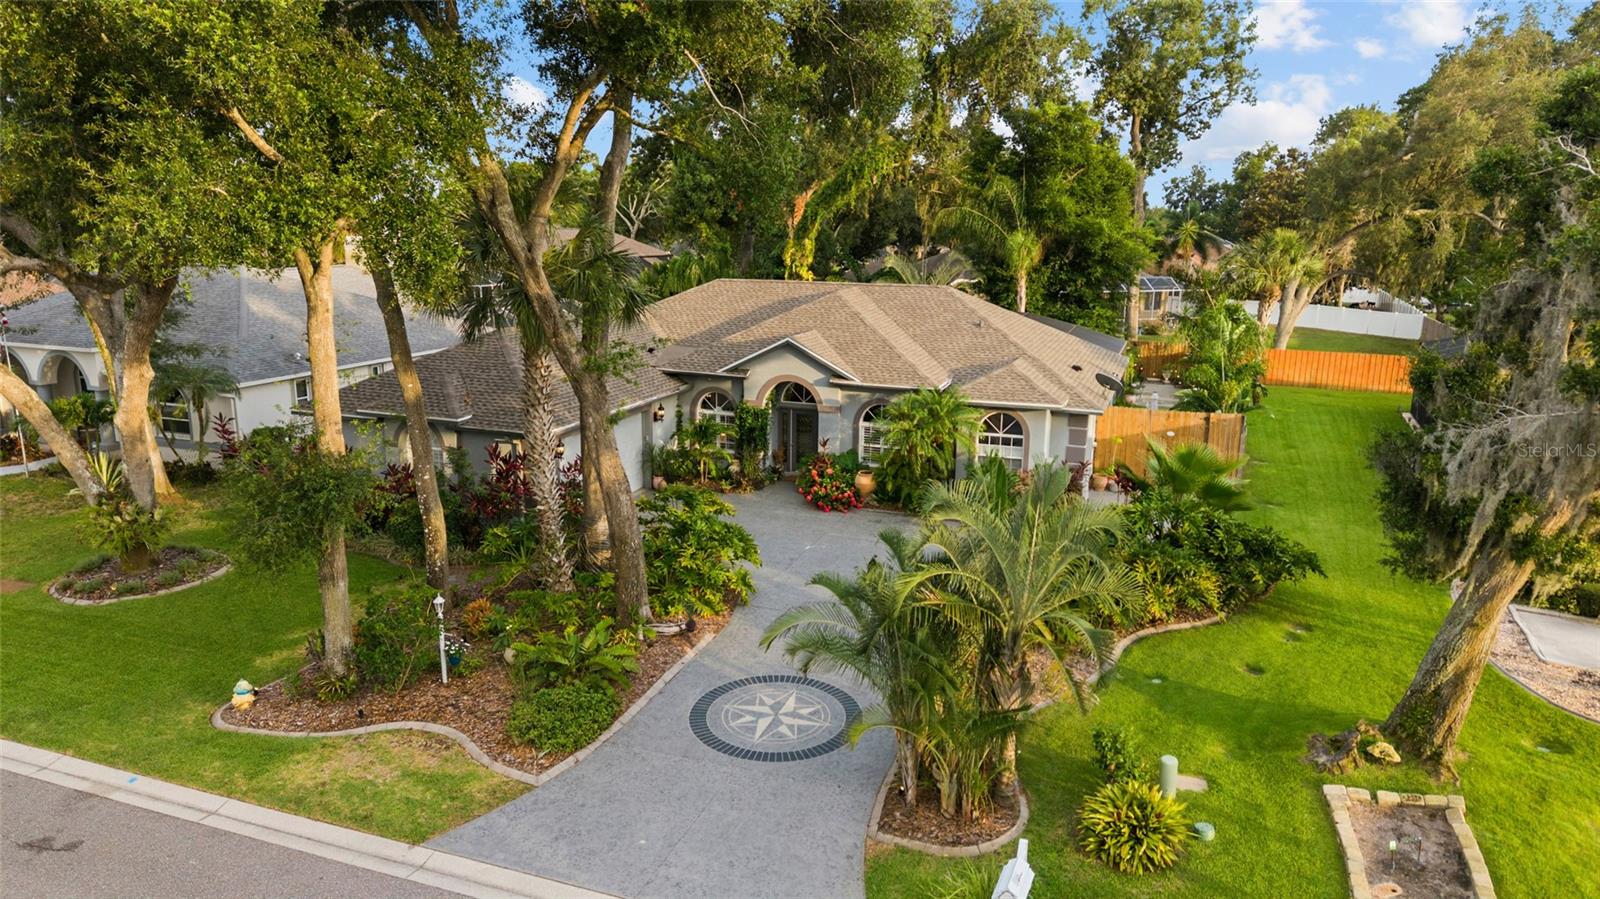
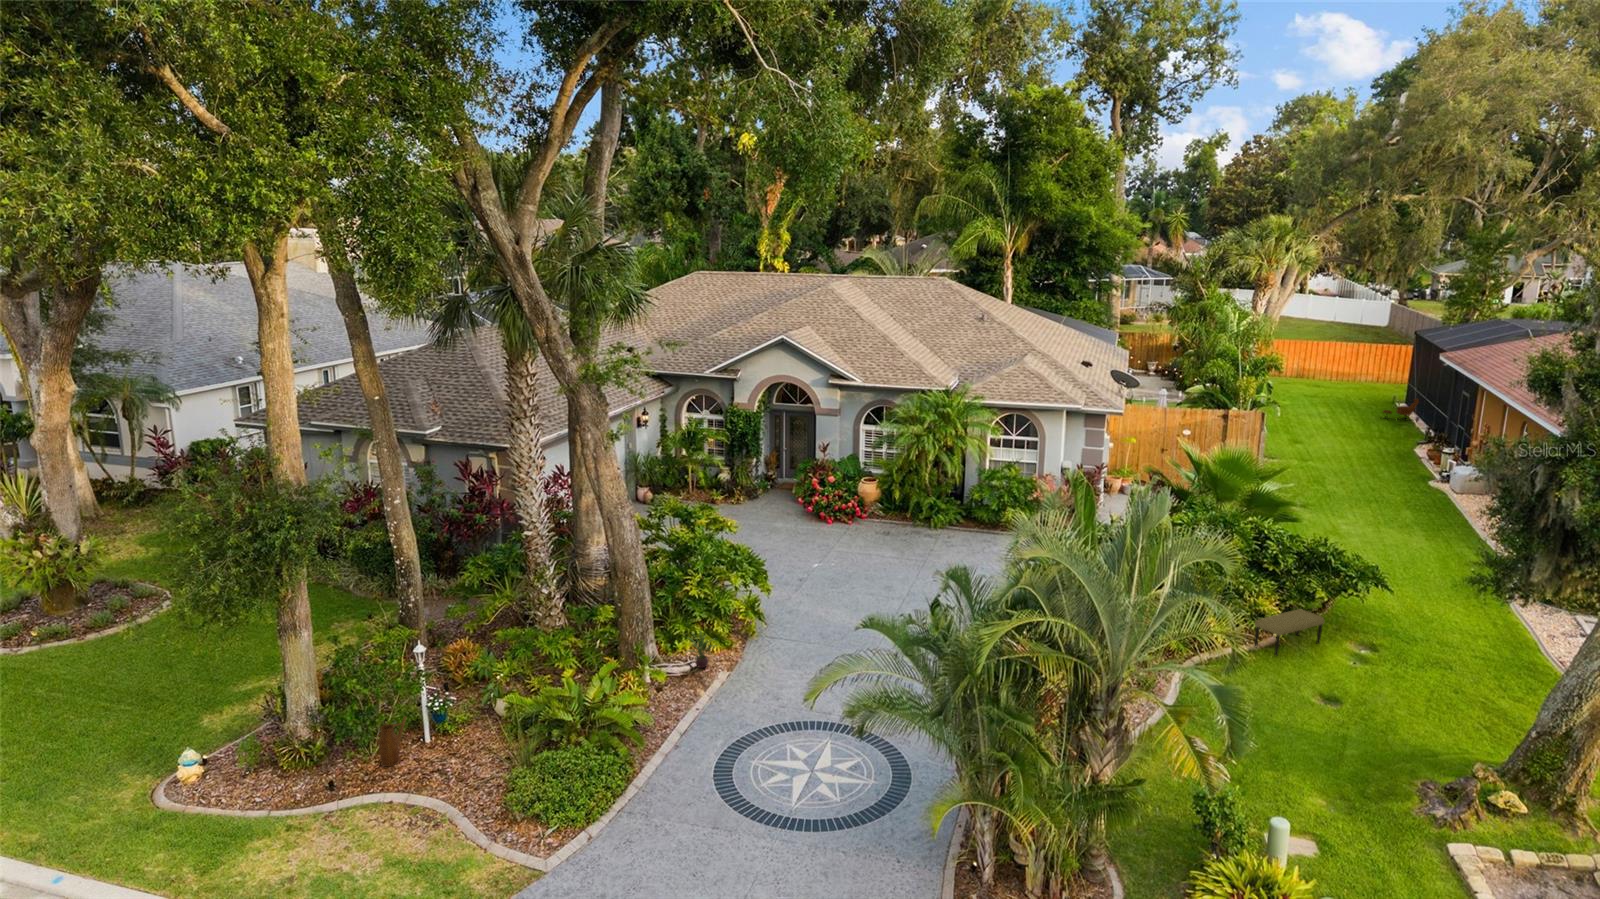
lounge chair: none [1372,406,1410,428] -> present [1383,399,1419,419]
bench: none [1195,591,1261,632] -> present [1254,609,1324,656]
watering can: none [401,658,428,701] -> present [376,716,406,767]

